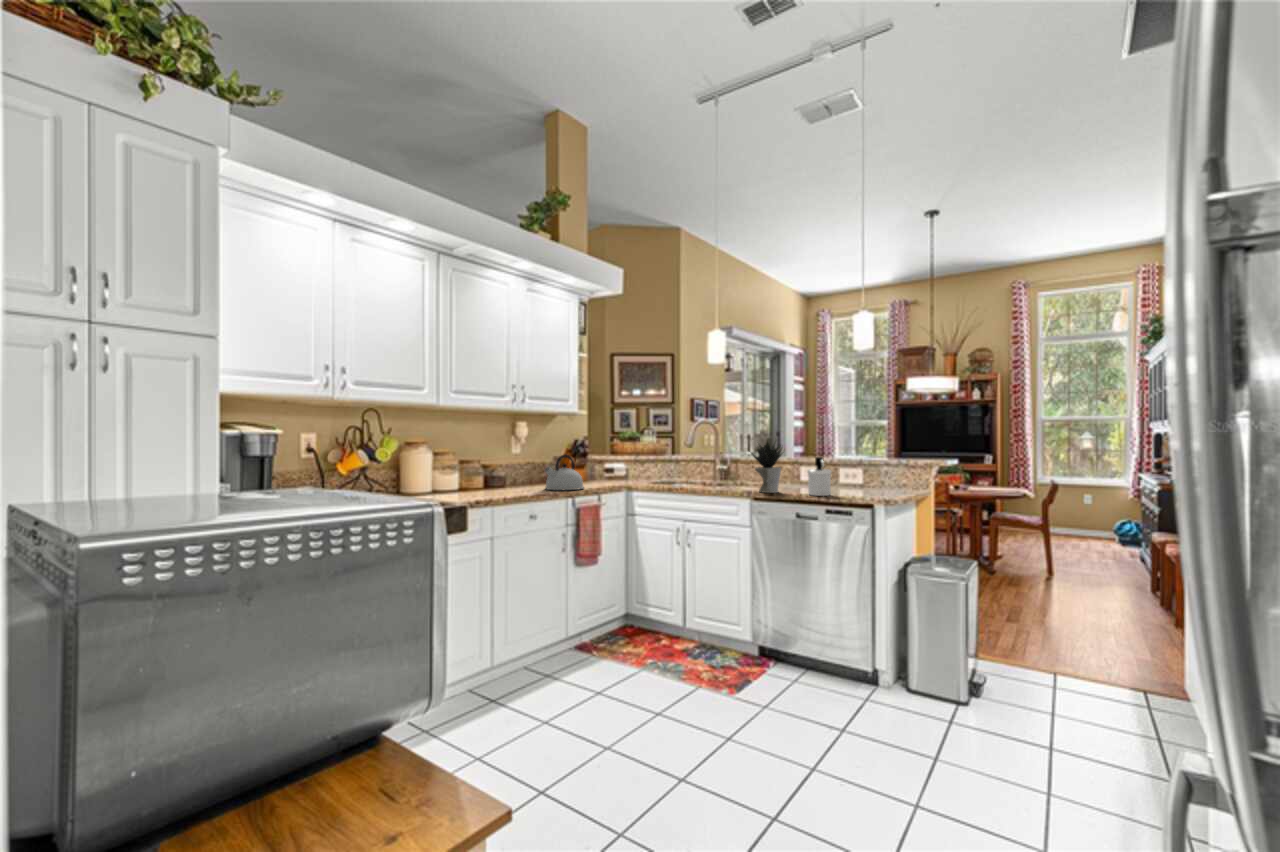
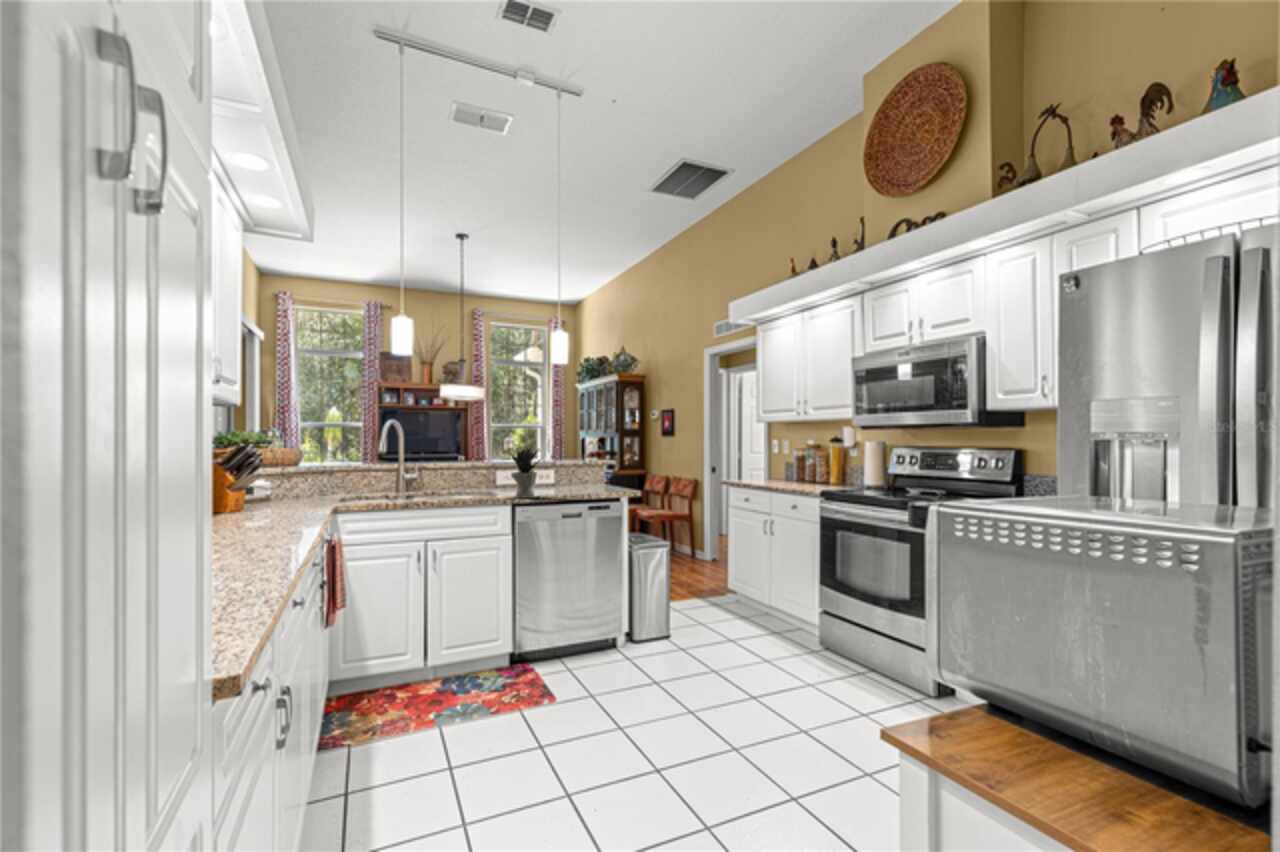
kettle: present [545,454,584,490] -> none [271,468,338,523]
soap dispenser: present [807,457,832,496] -> none [560,460,589,496]

